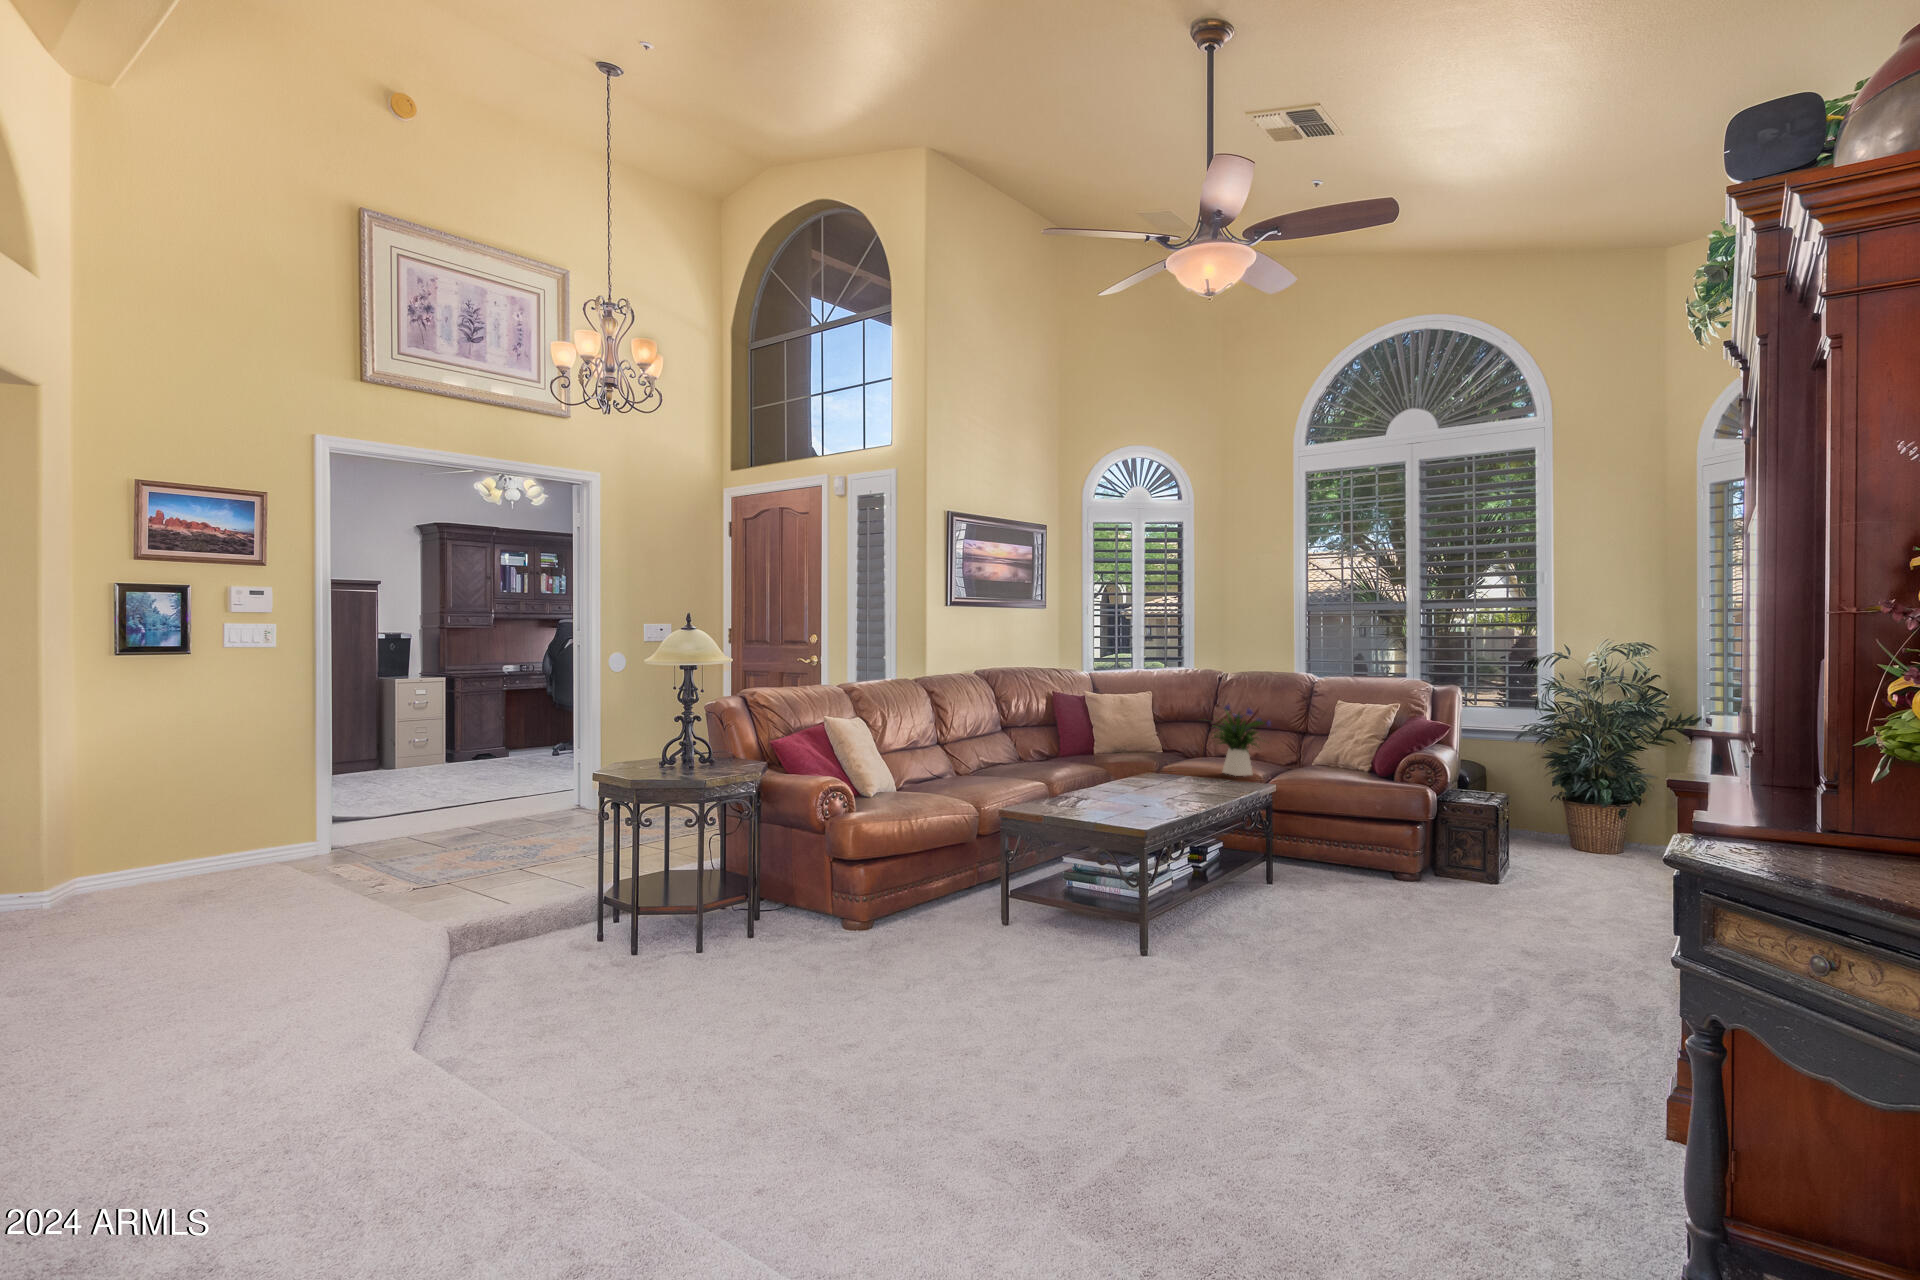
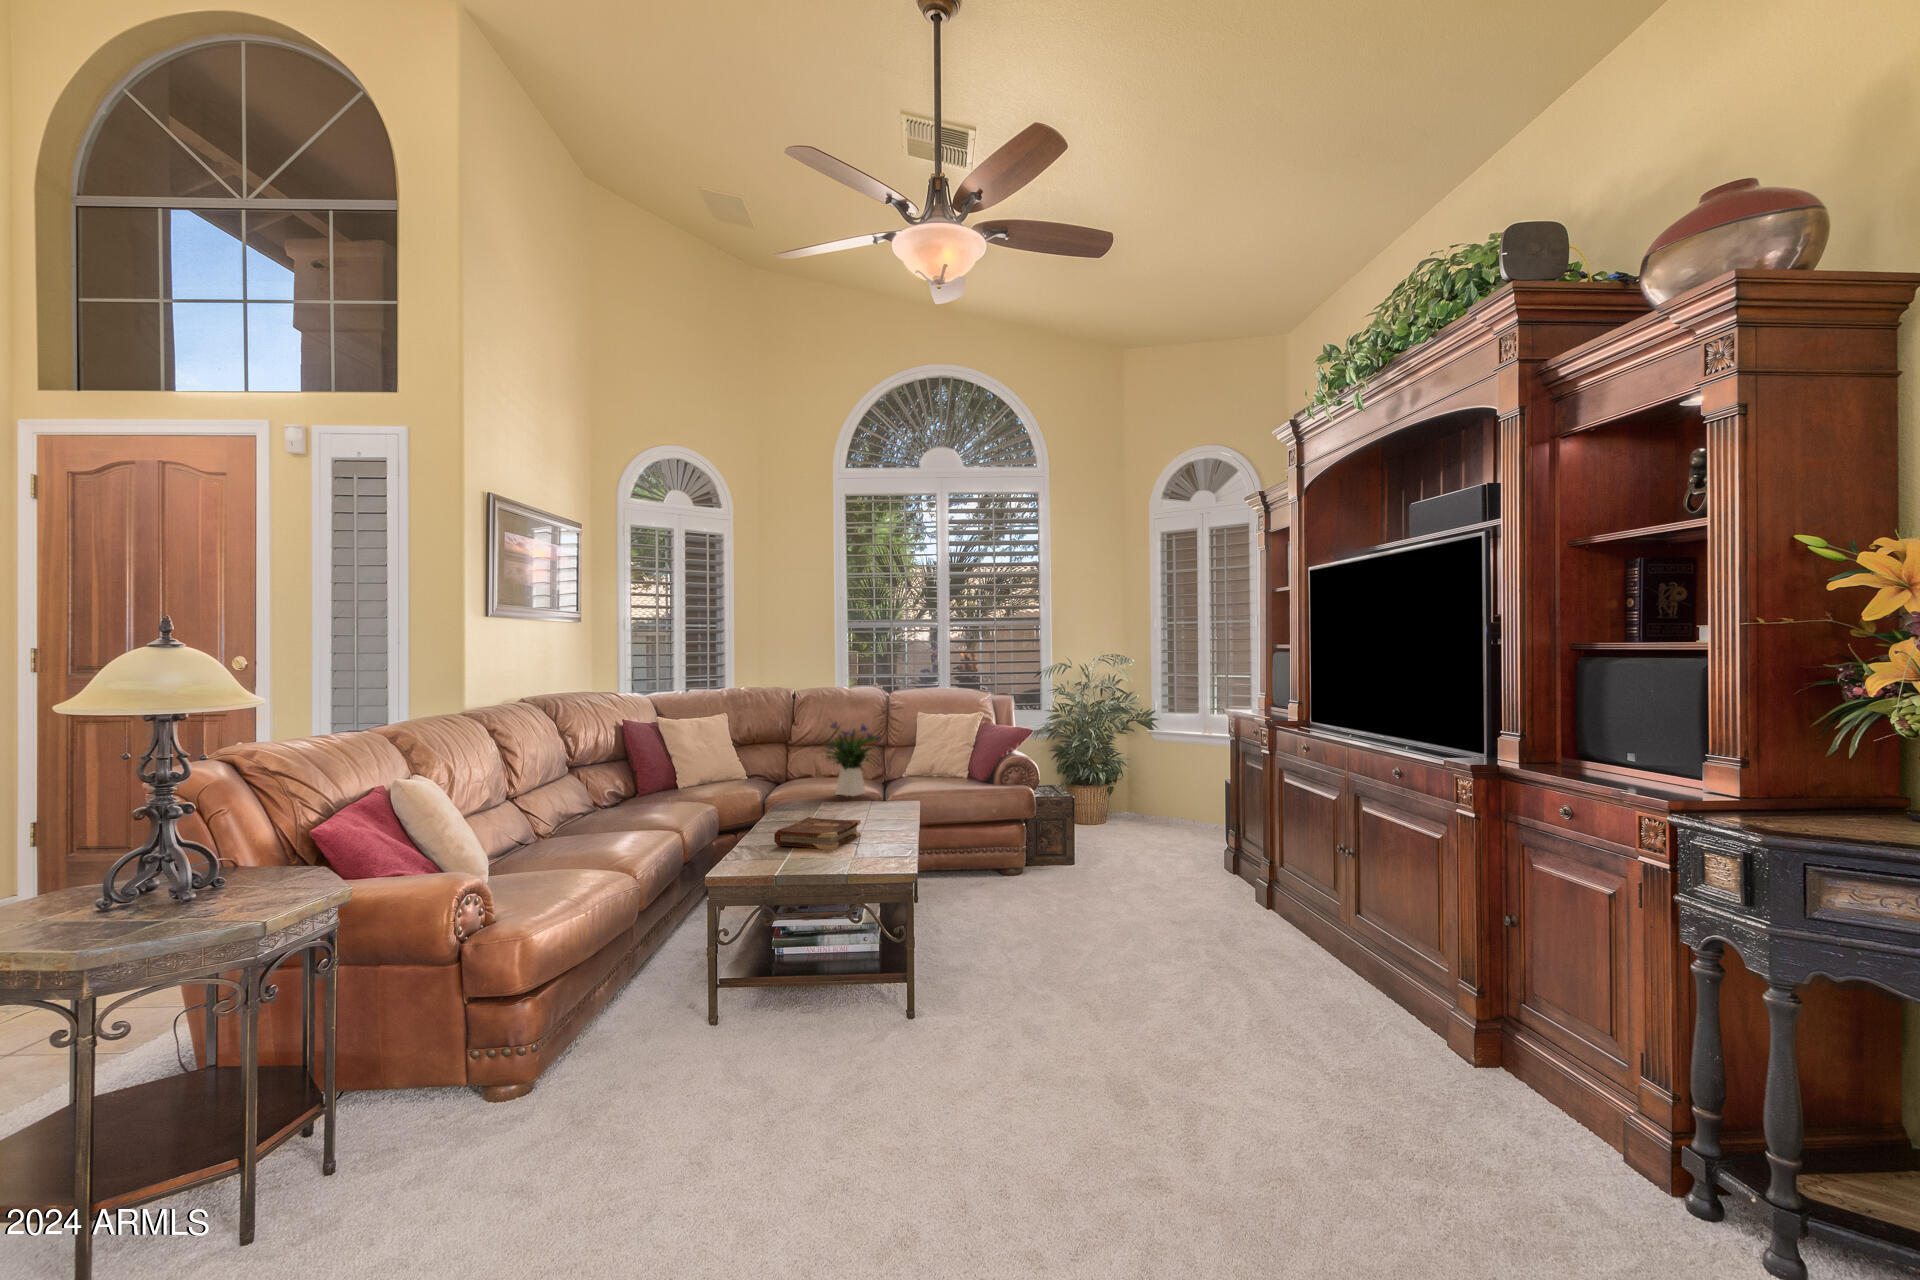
book: none [1093,782,1176,810] -> present [774,817,861,849]

